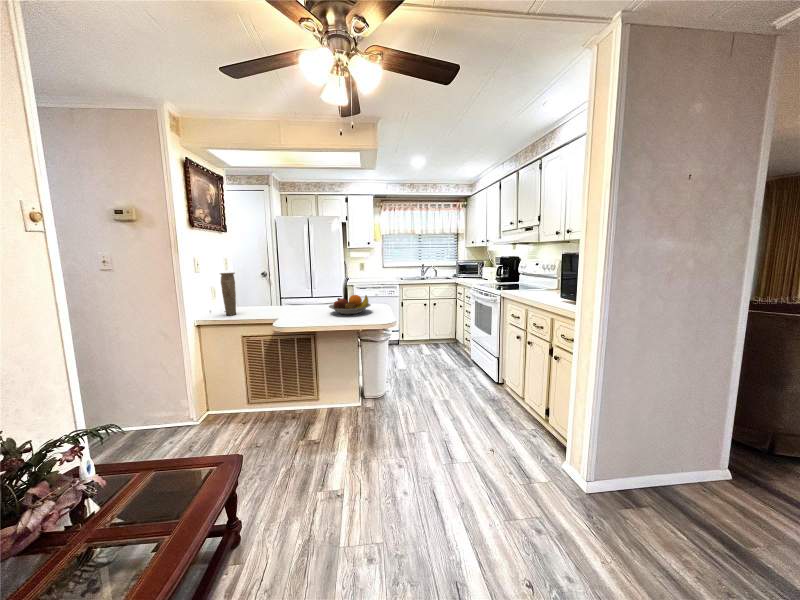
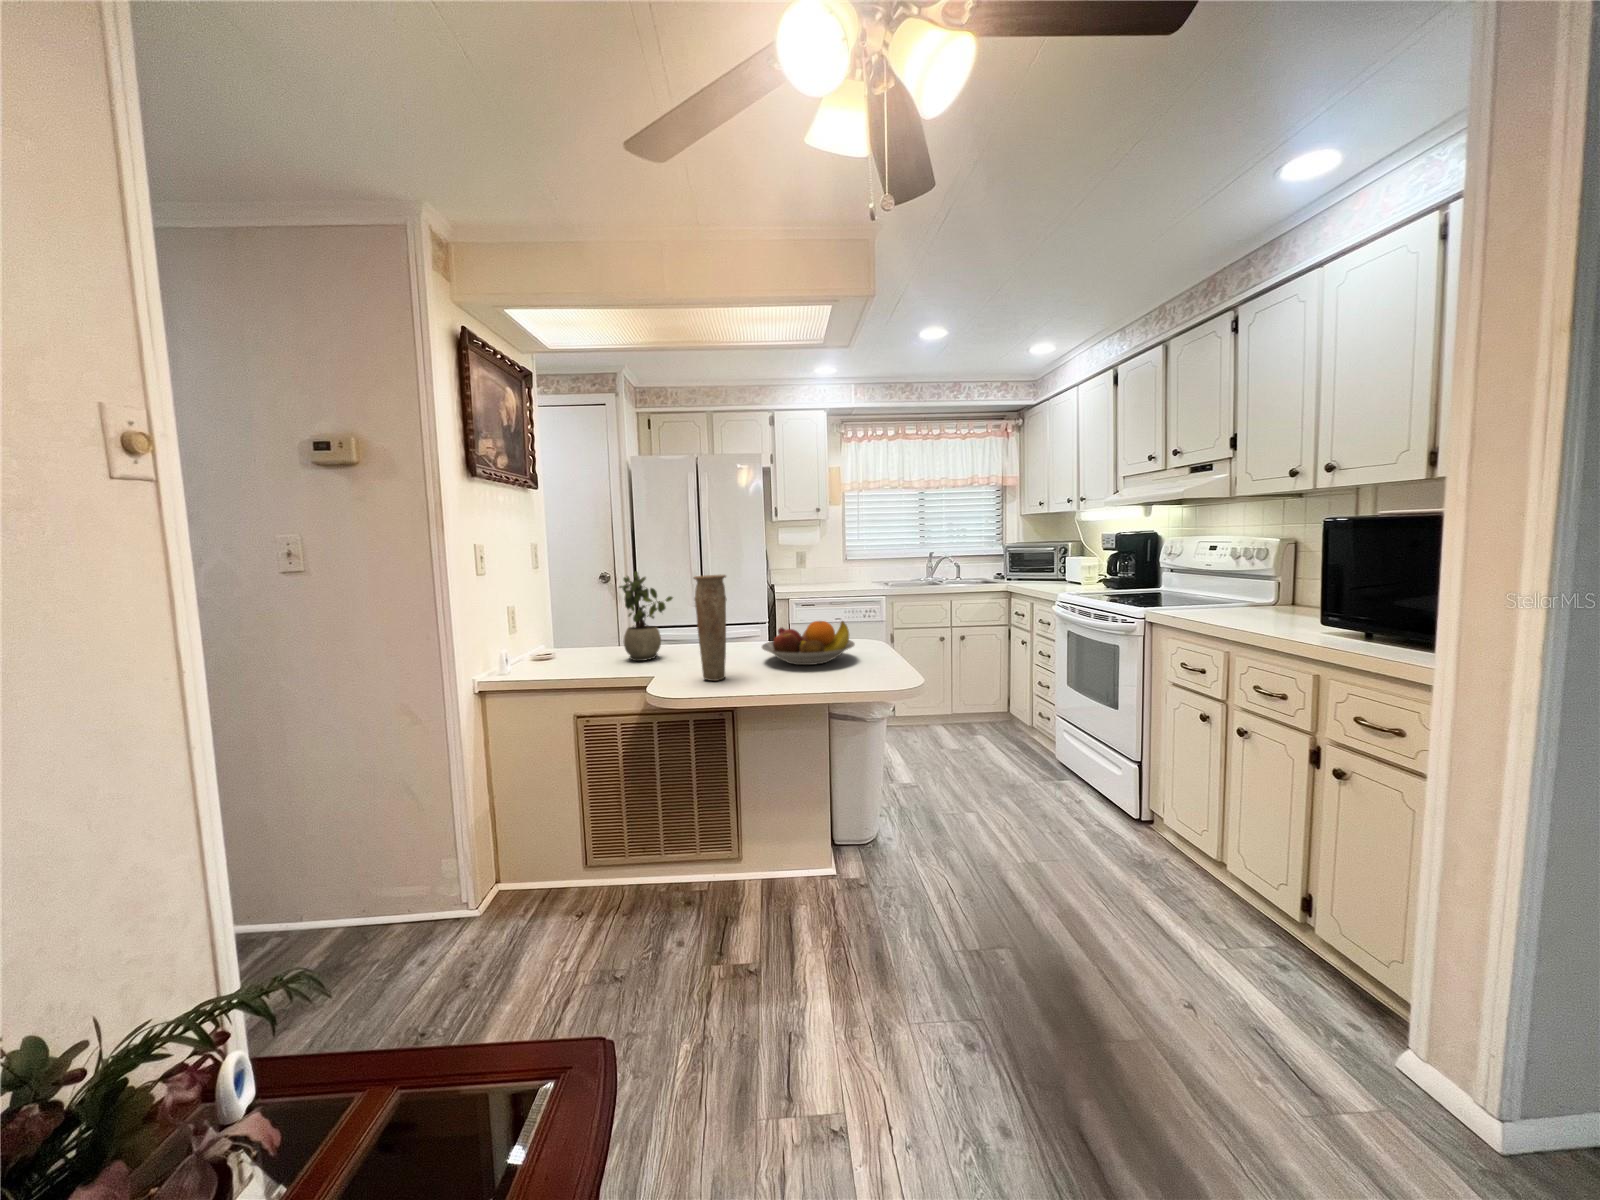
potted plant: none [264,272,289,312] -> present [619,572,673,661]
vase: present [220,273,236,315] -> present [694,574,727,681]

